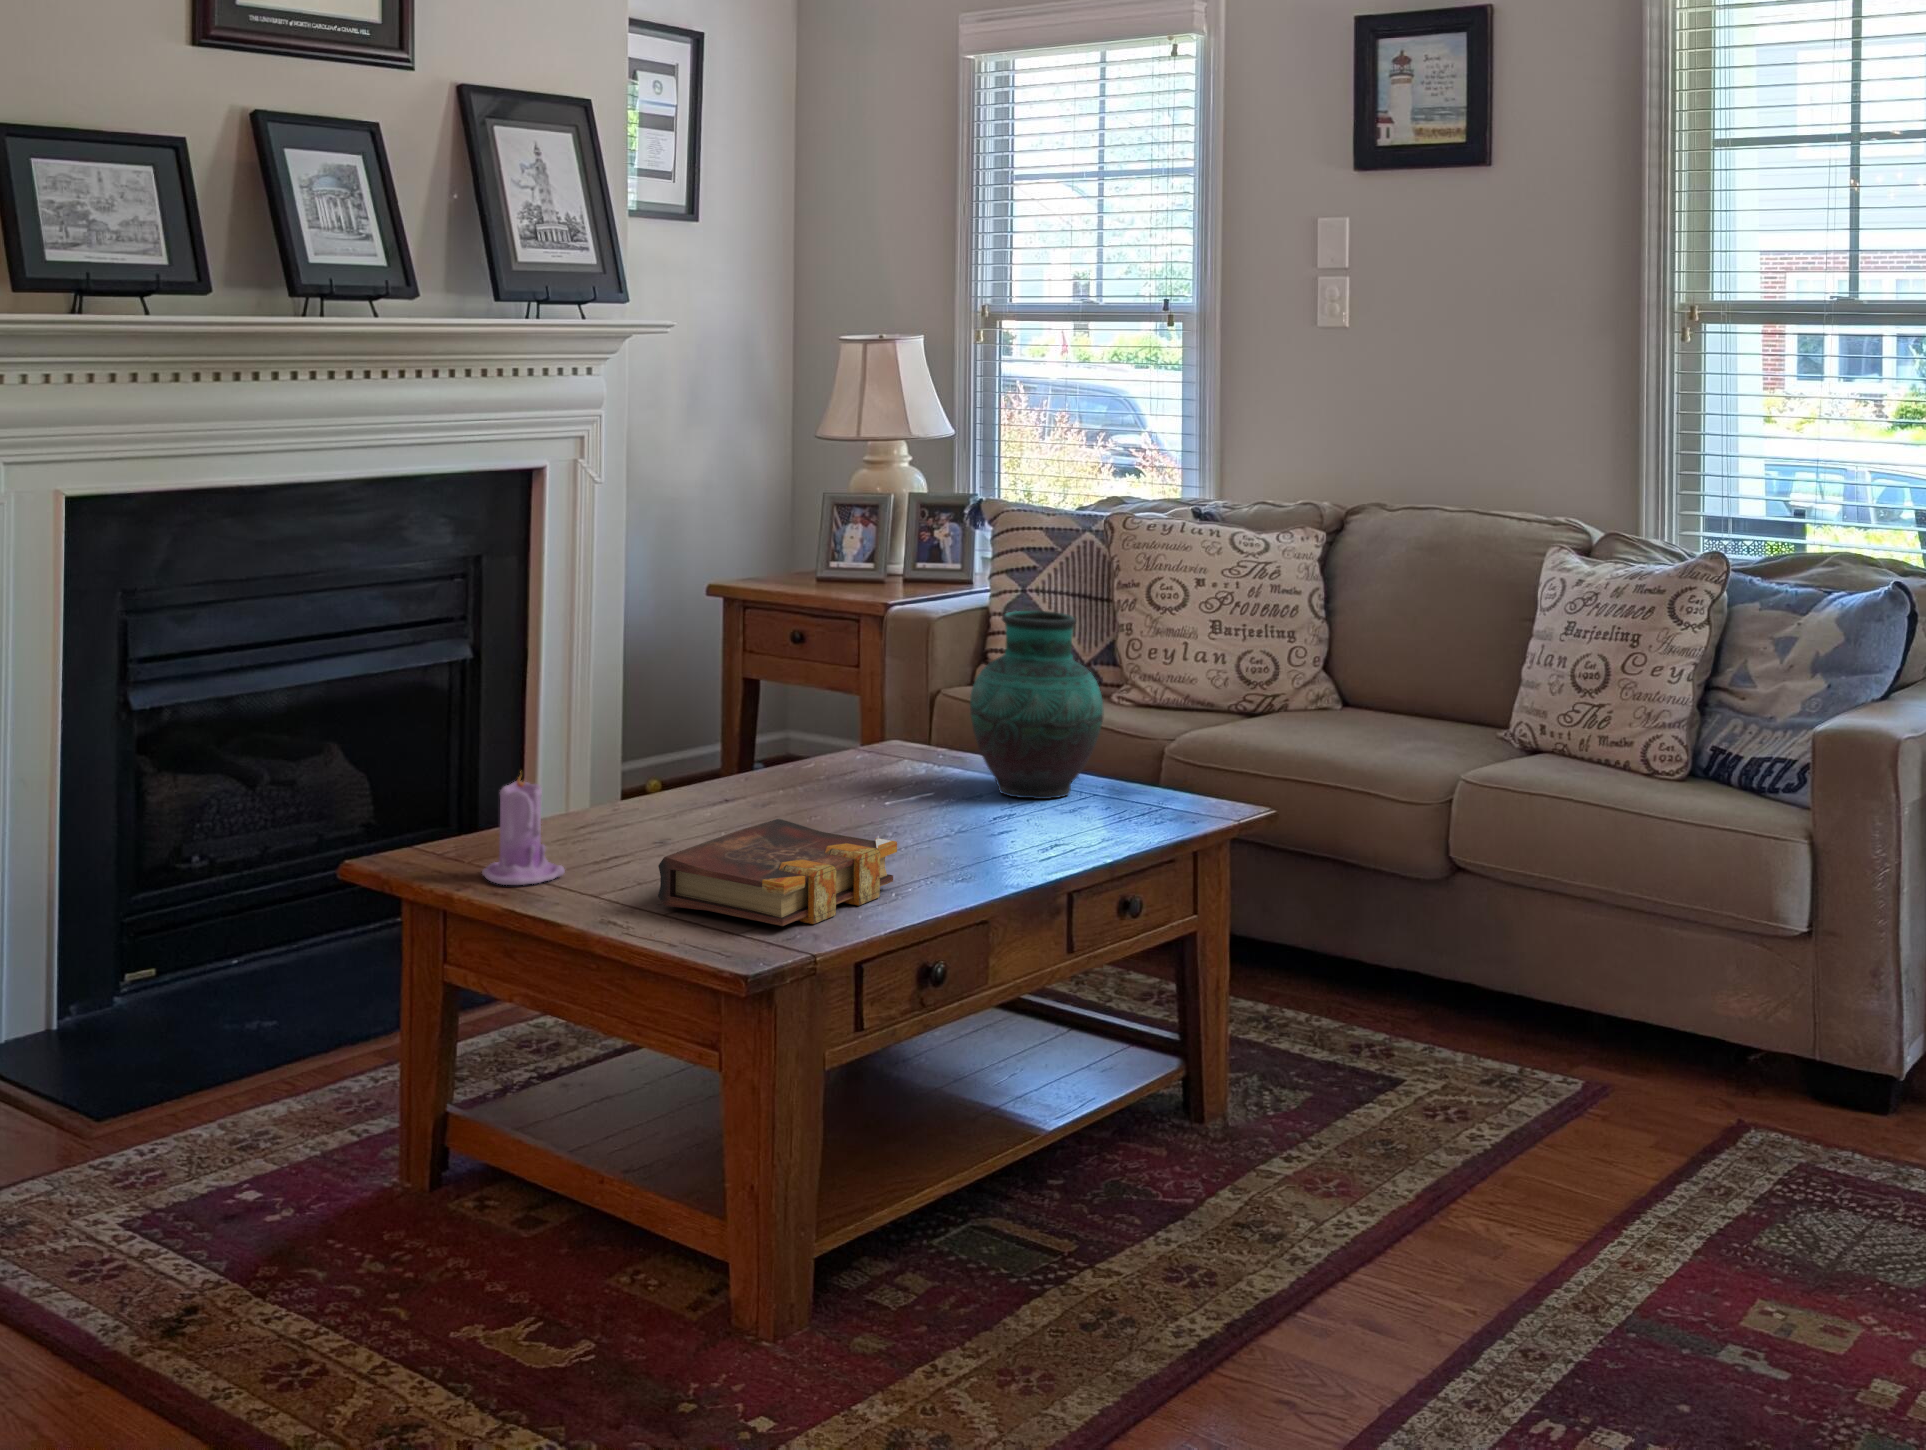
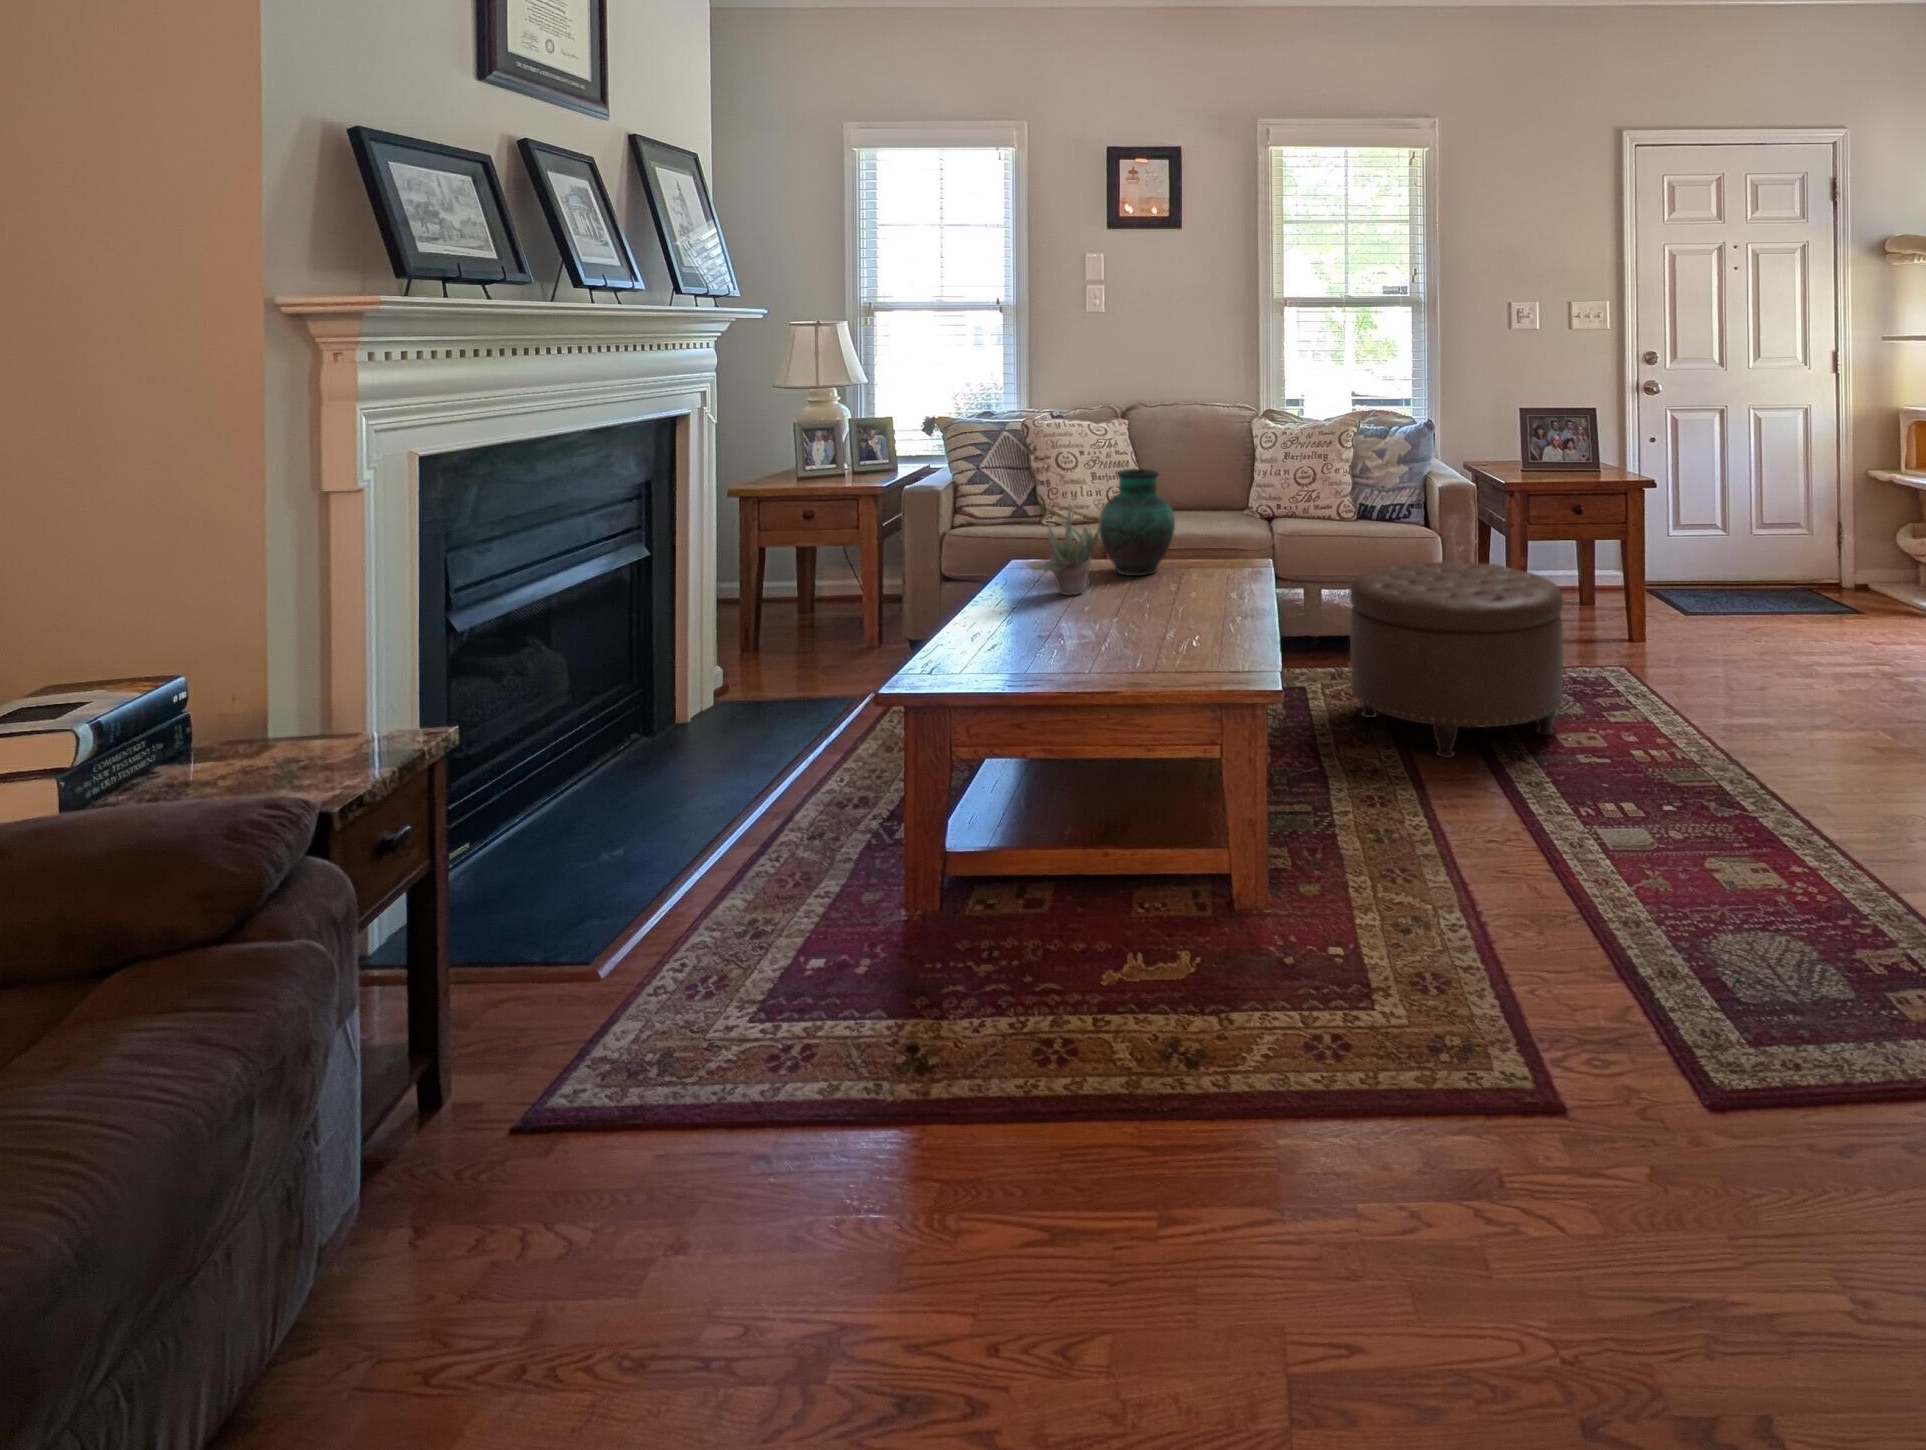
succulent plant: none [756,656,902,807] -> present [1027,508,1102,595]
candle: present [482,771,565,885] -> none [968,597,1022,674]
book: present [658,818,897,926] -> none [1115,601,1213,662]
ottoman: none [1392,870,1881,1314] -> present [1350,561,1563,758]

